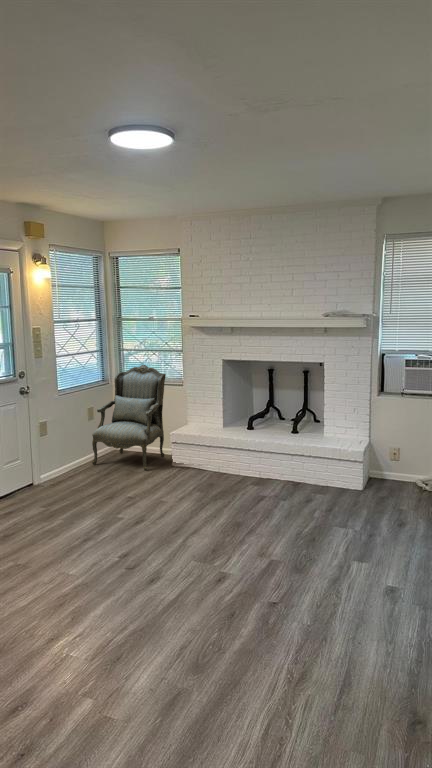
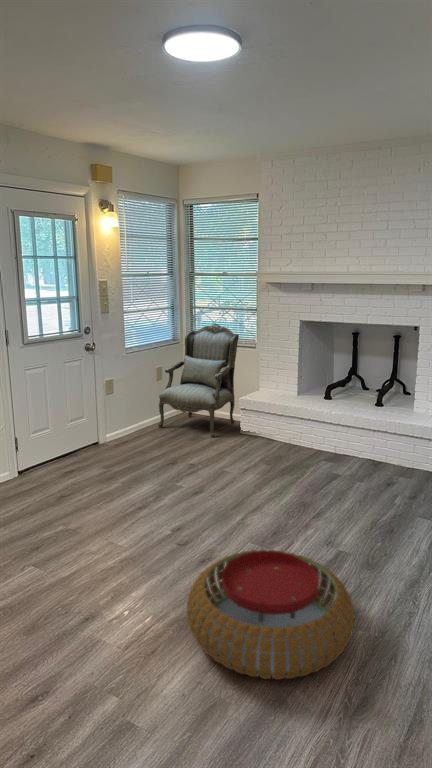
pouf: none [146,564,293,675] -> present [187,550,354,680]

